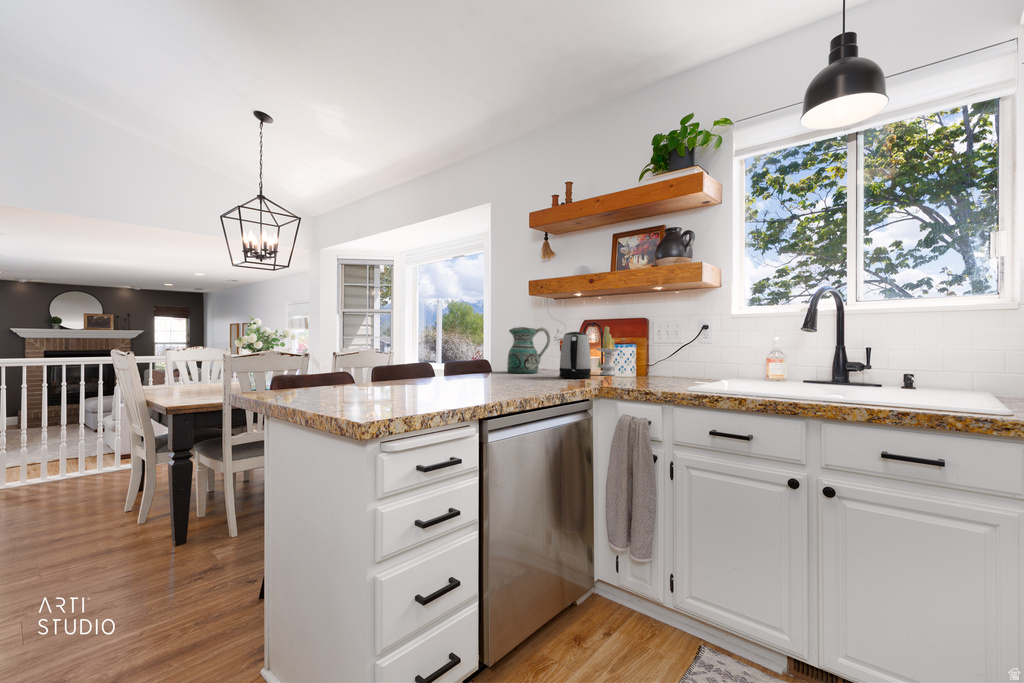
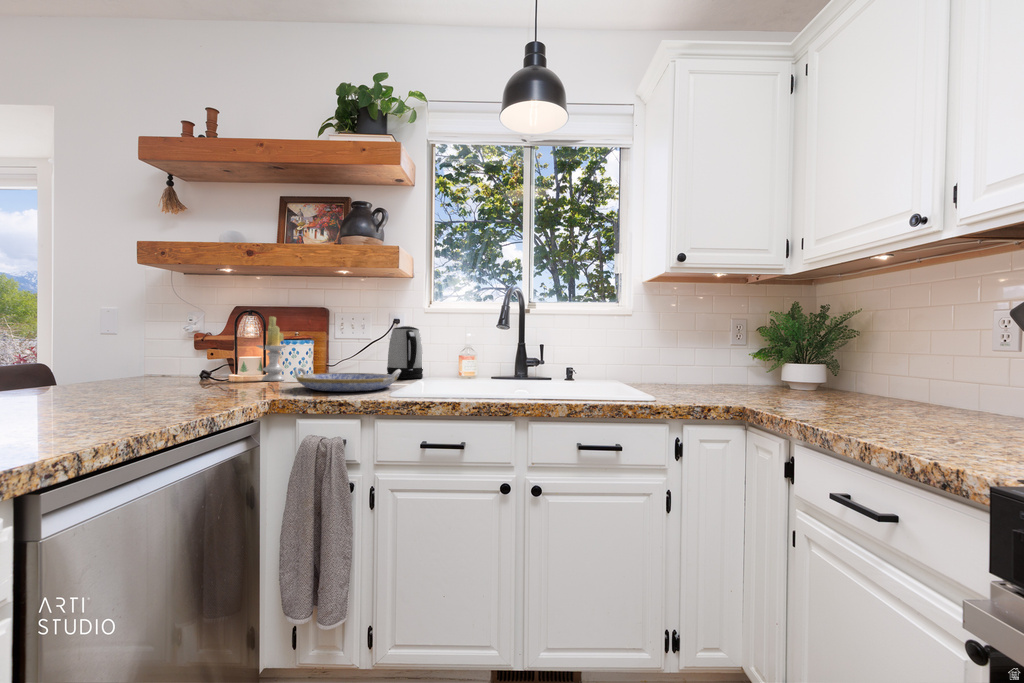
ceramic pitcher: present [507,327,550,373] -> none [97,312,181,384]
kettle: present [559,332,591,378] -> present [387,326,423,378]
serving tray: none [619,365,702,385] -> present [295,367,401,391]

